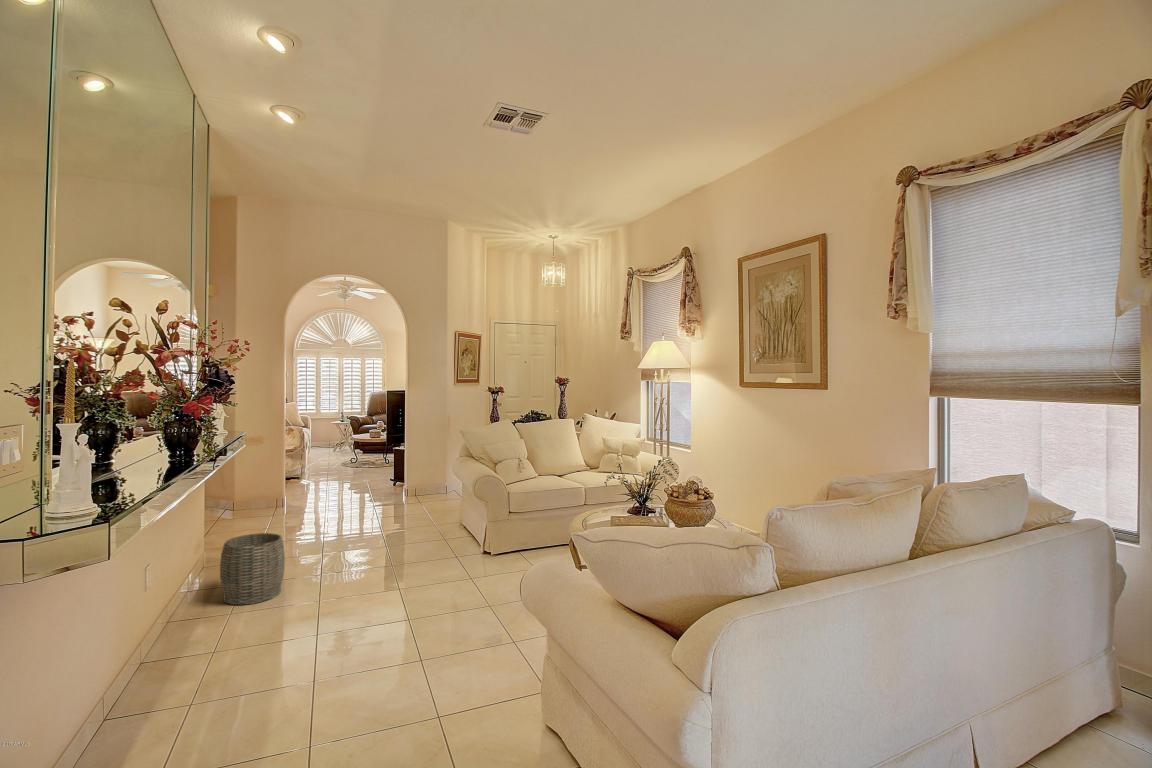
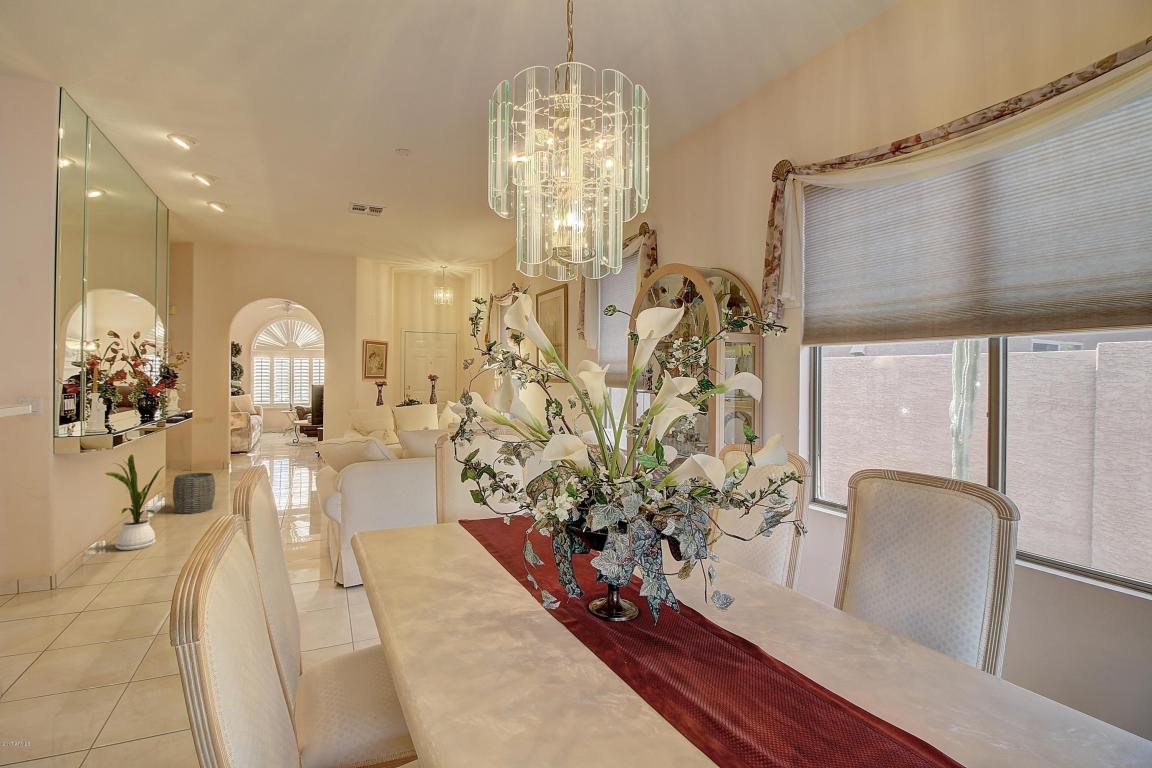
house plant: none [96,539,215,721] -> present [105,455,164,550]

